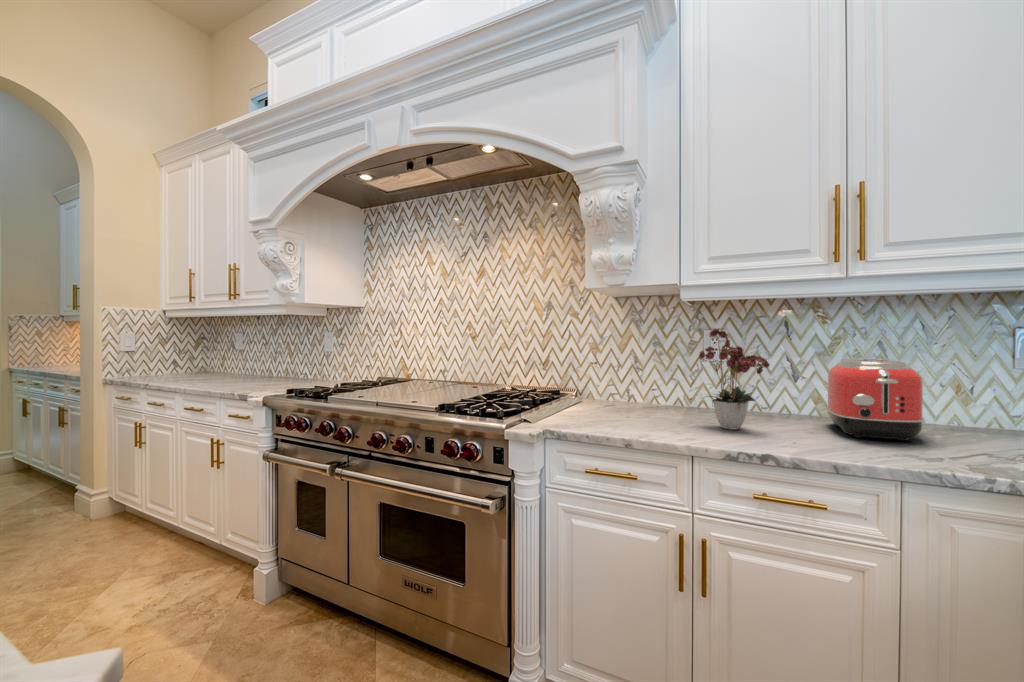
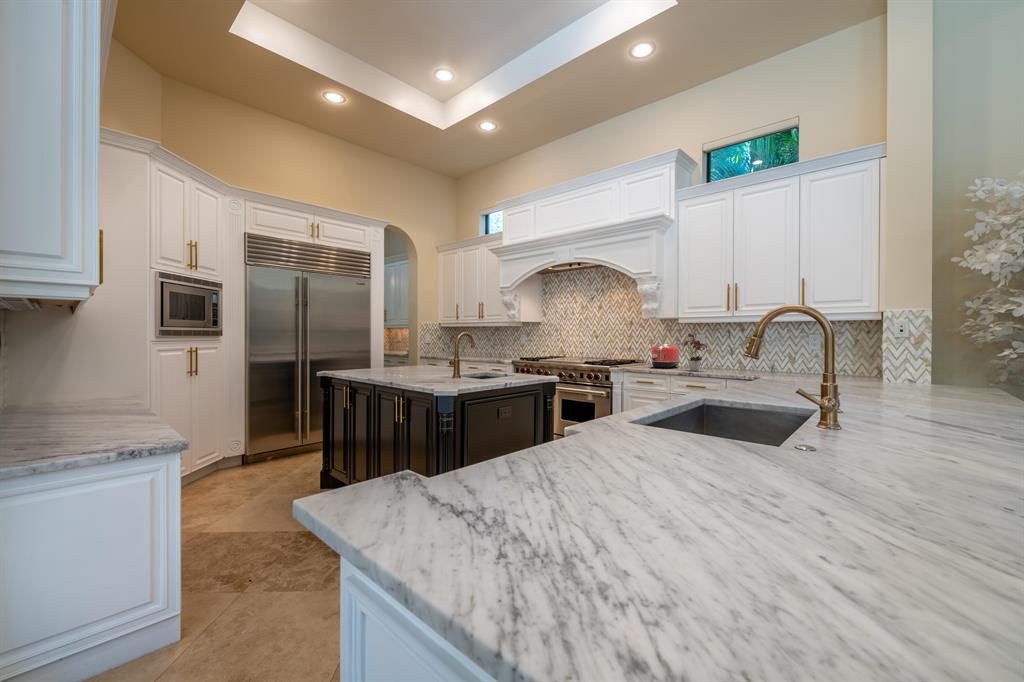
toaster: present [826,358,925,441] -> present [652,344,679,368]

